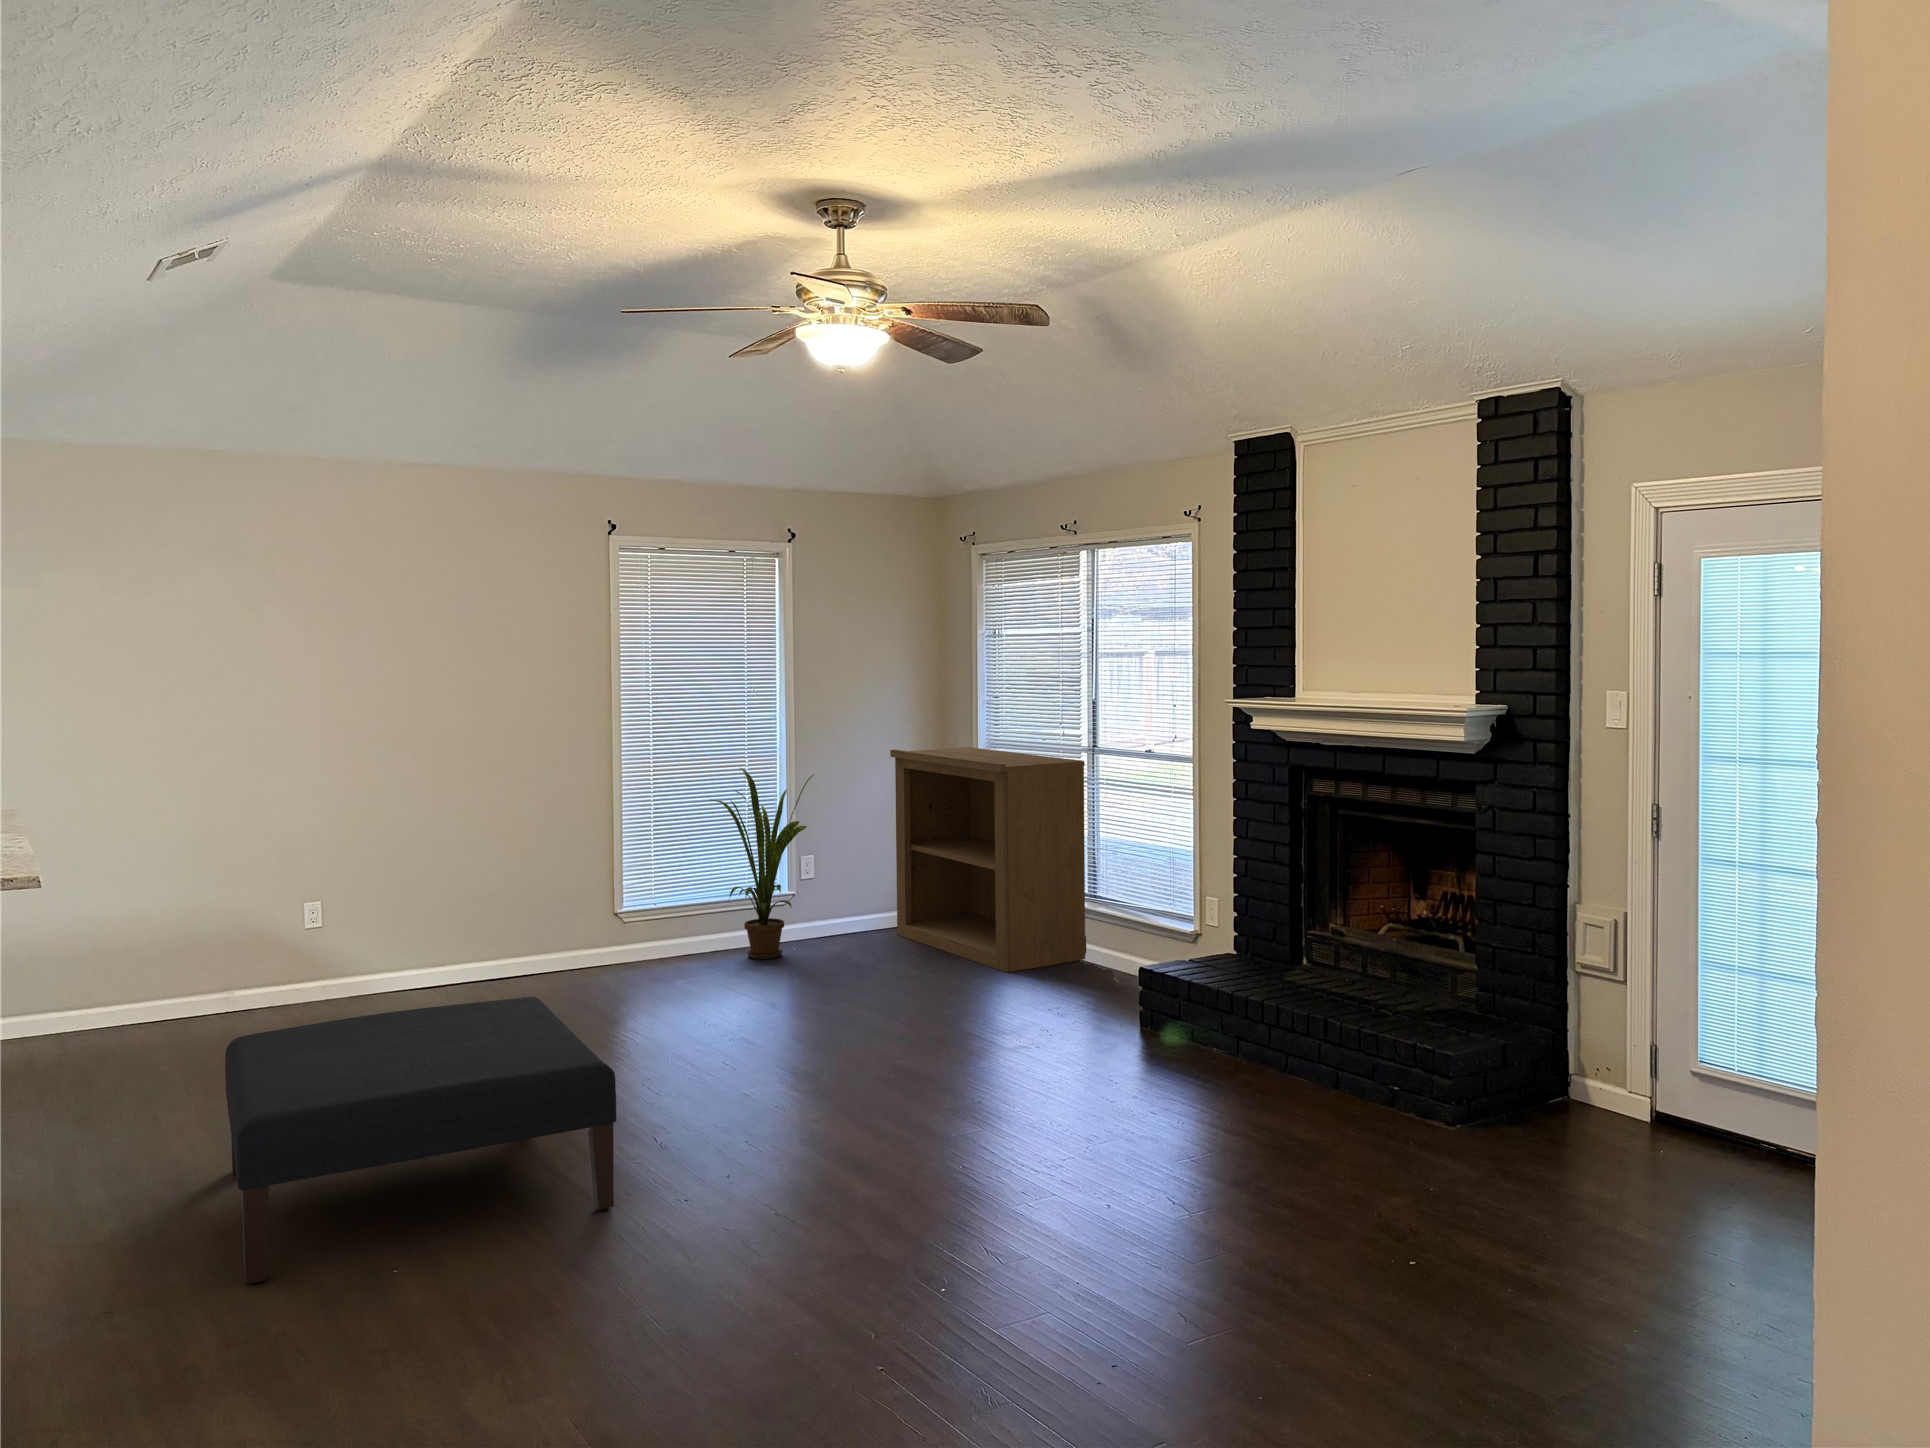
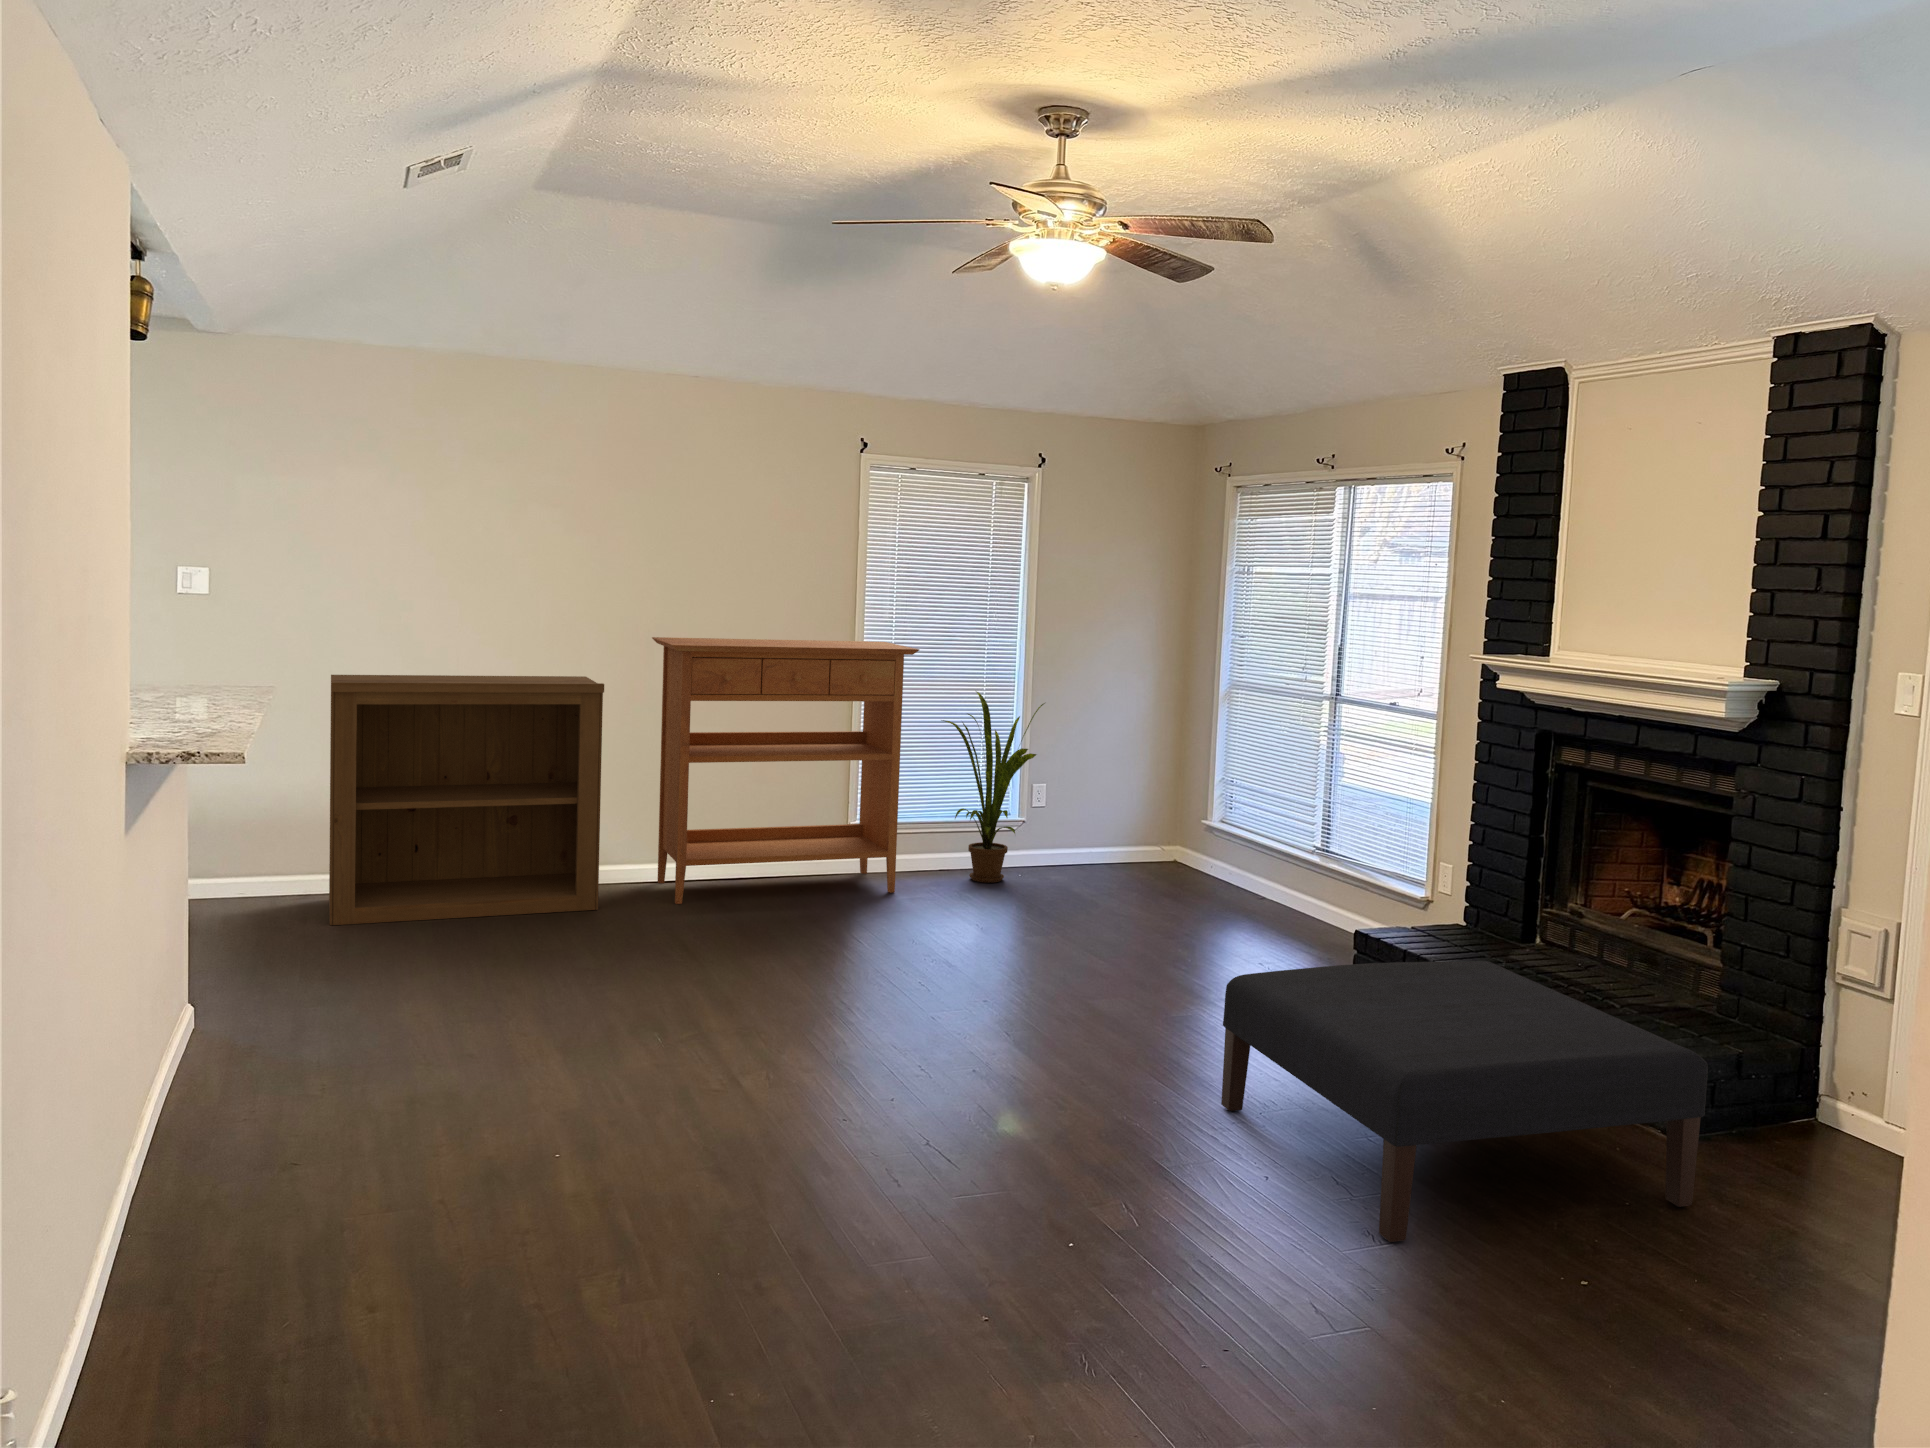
console table: none [399,725,686,1015] -> present [652,637,919,904]
bookshelf: present [890,747,1086,972] -> present [329,675,604,925]
ottoman: present [225,997,617,1284] -> present [1221,961,1708,1242]

